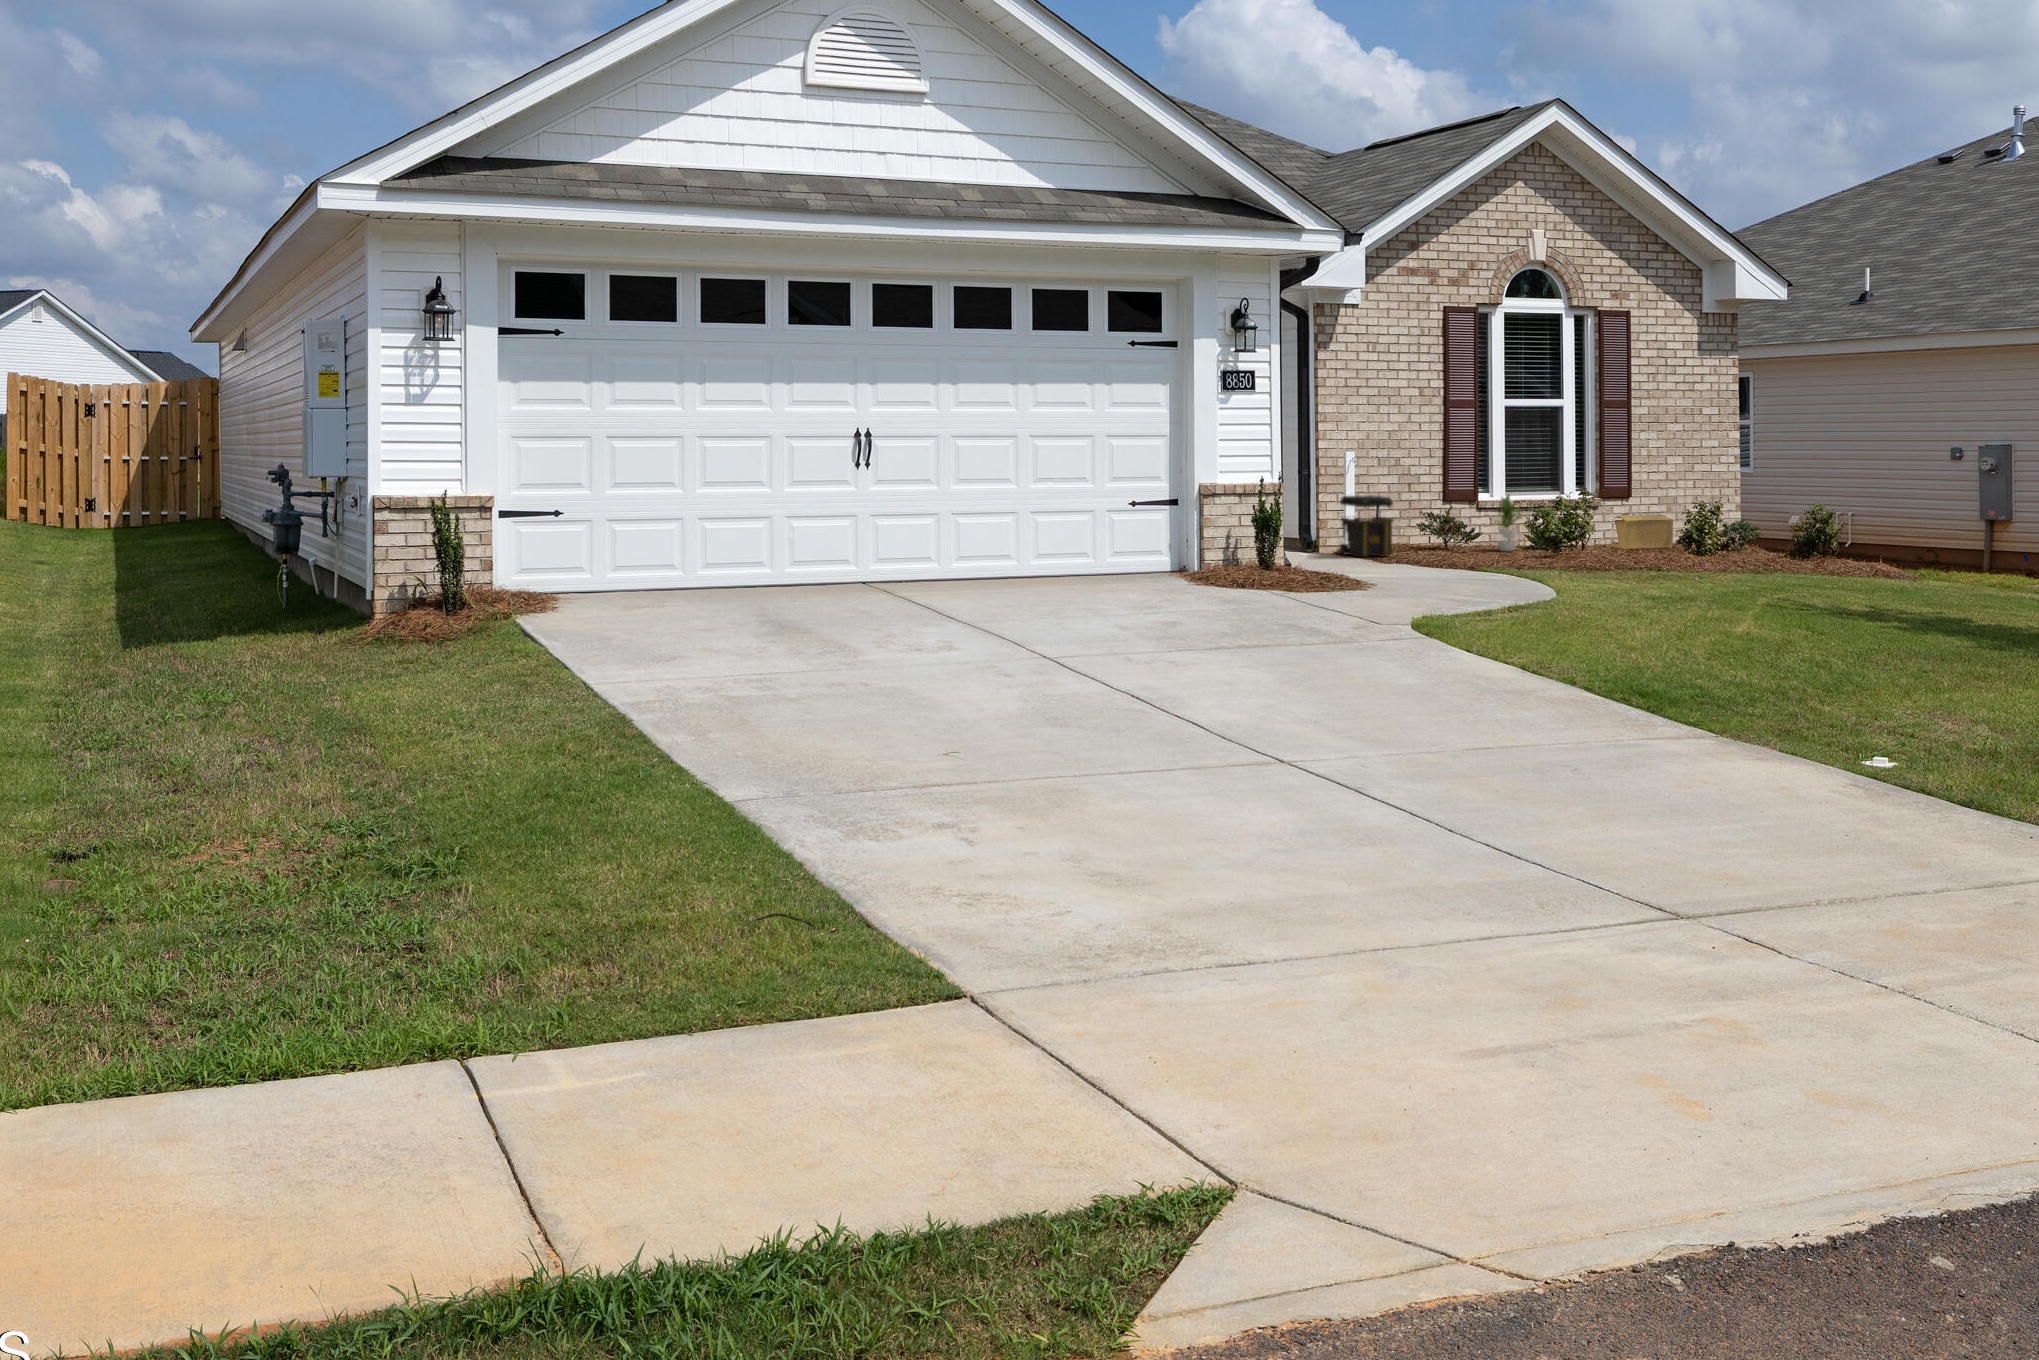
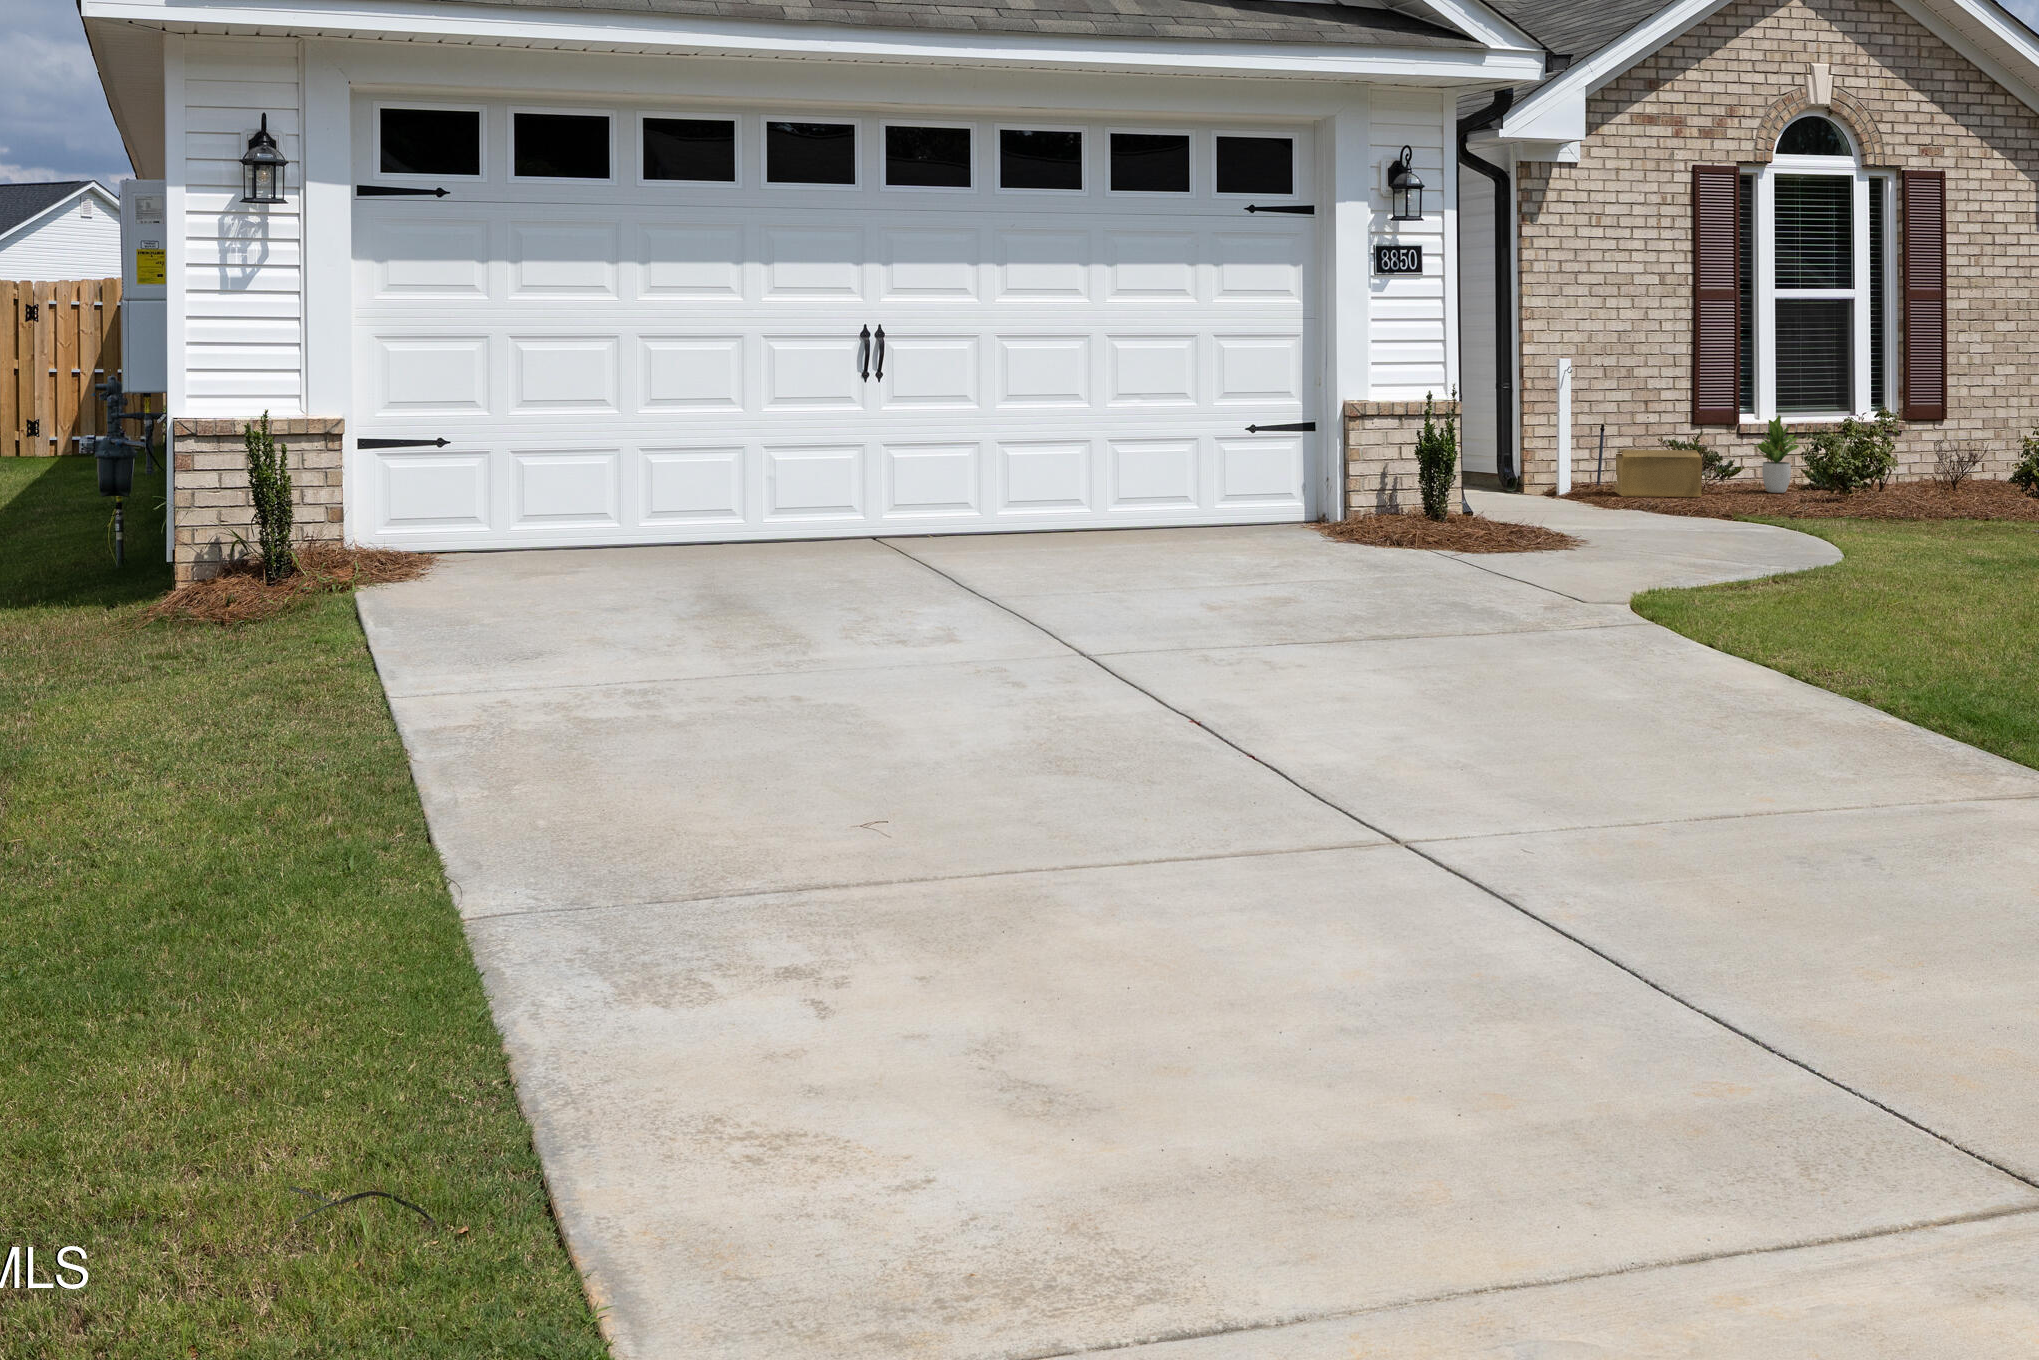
toolbox: present [1340,495,1393,557] -> none [1549,418,1622,501]
cardboard box: present [1606,515,1673,549] -> present [1615,450,1702,497]

